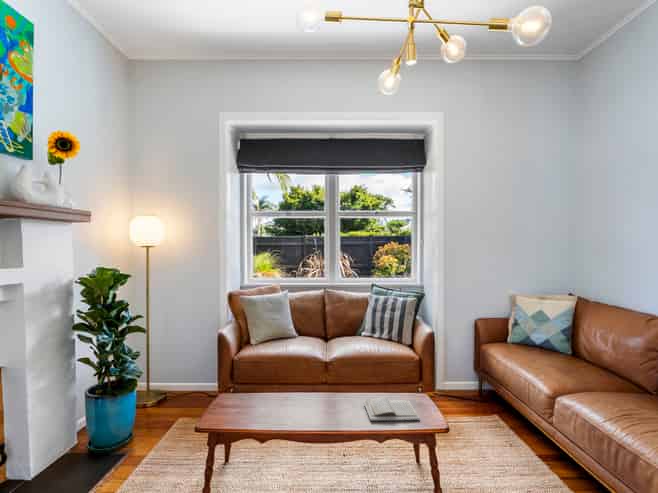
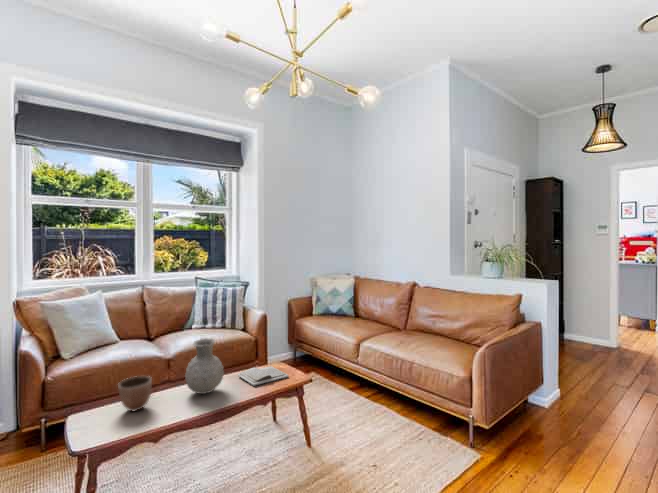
vase: none [296,352,339,415] -> present [185,338,224,394]
decorative bowl: none [230,380,262,416] -> present [118,376,152,411]

